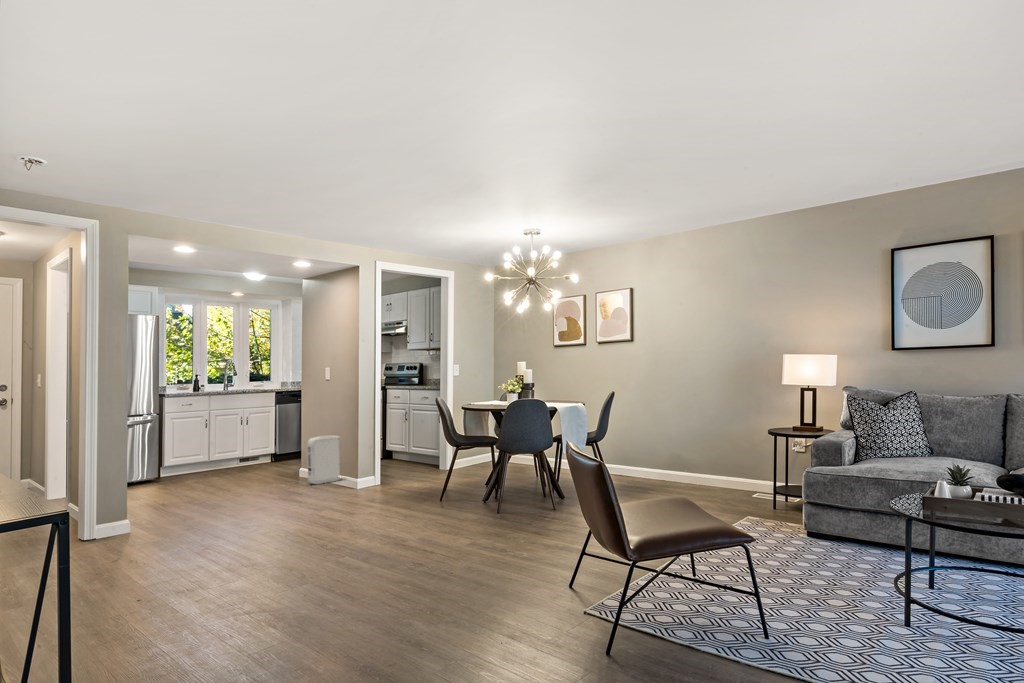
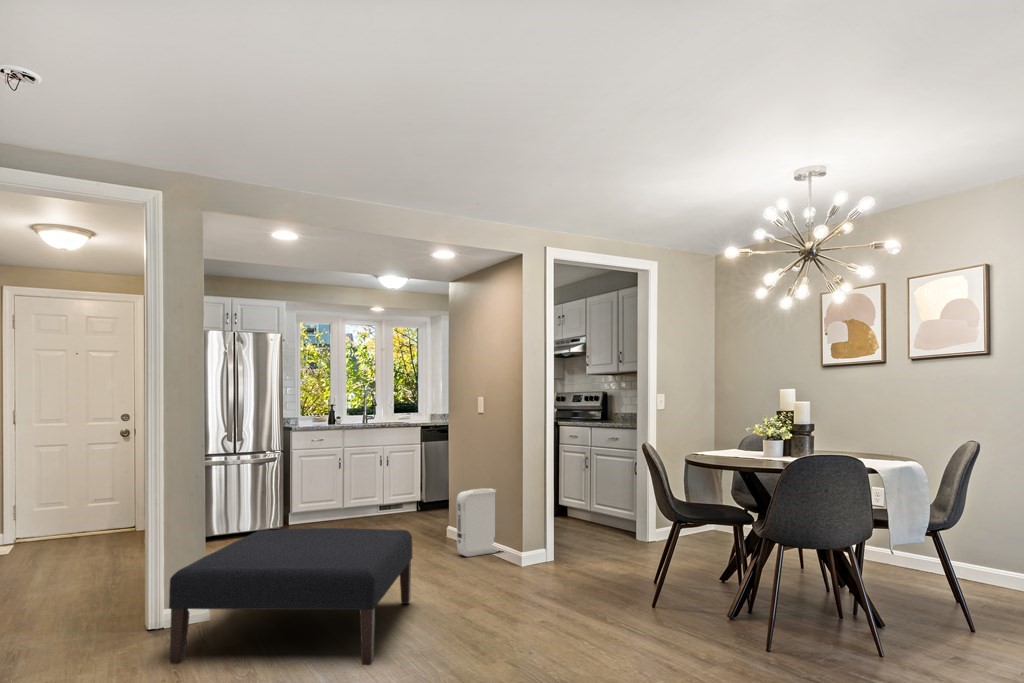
ottoman: none [108,462,278,552] -> present [169,528,413,665]

